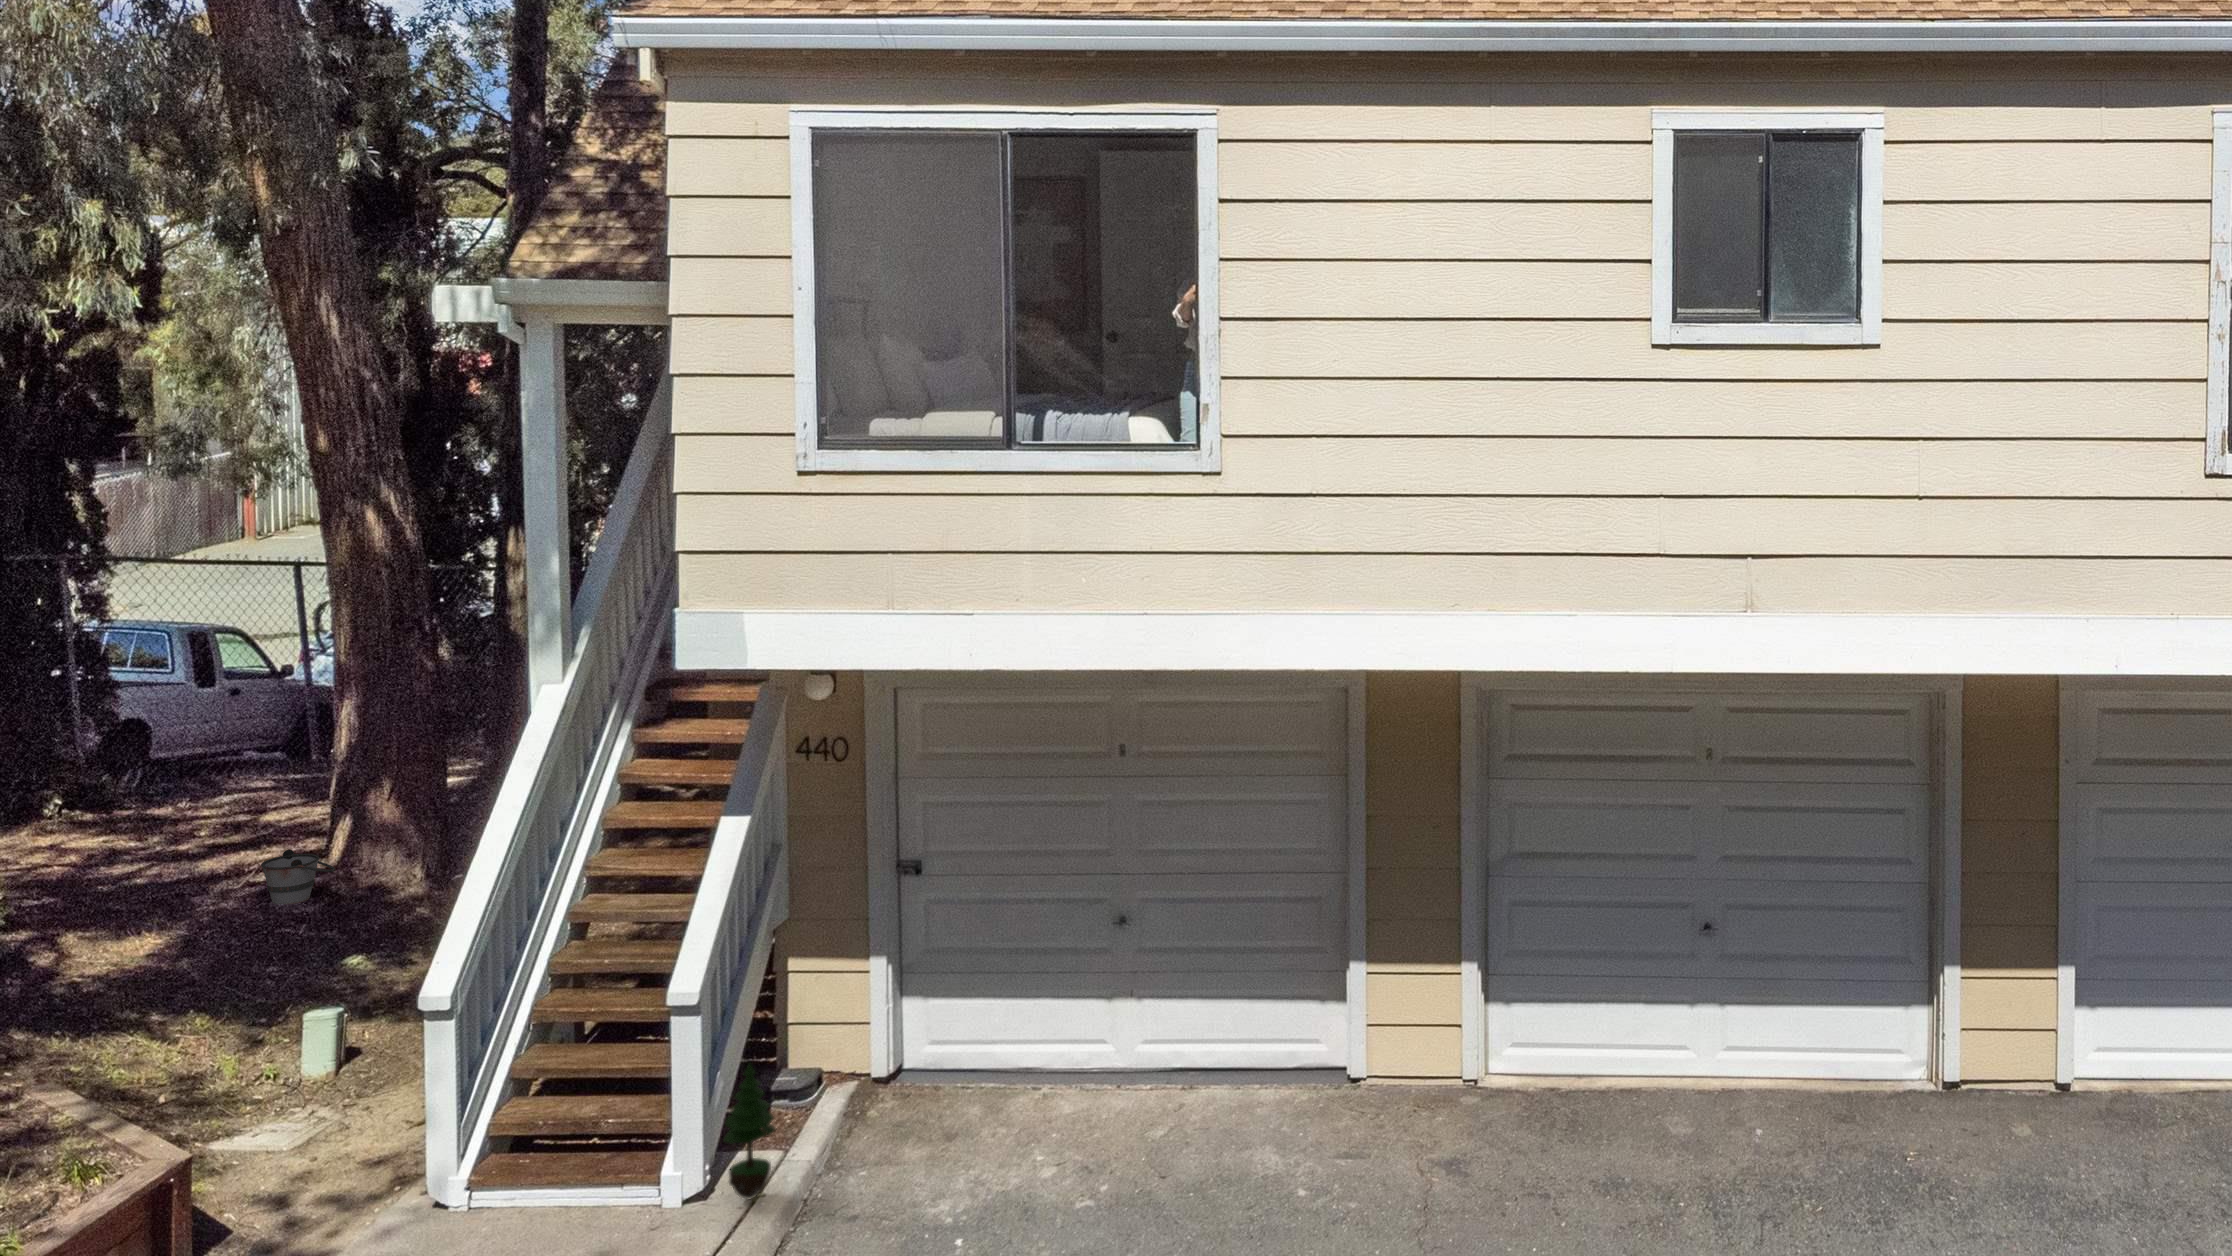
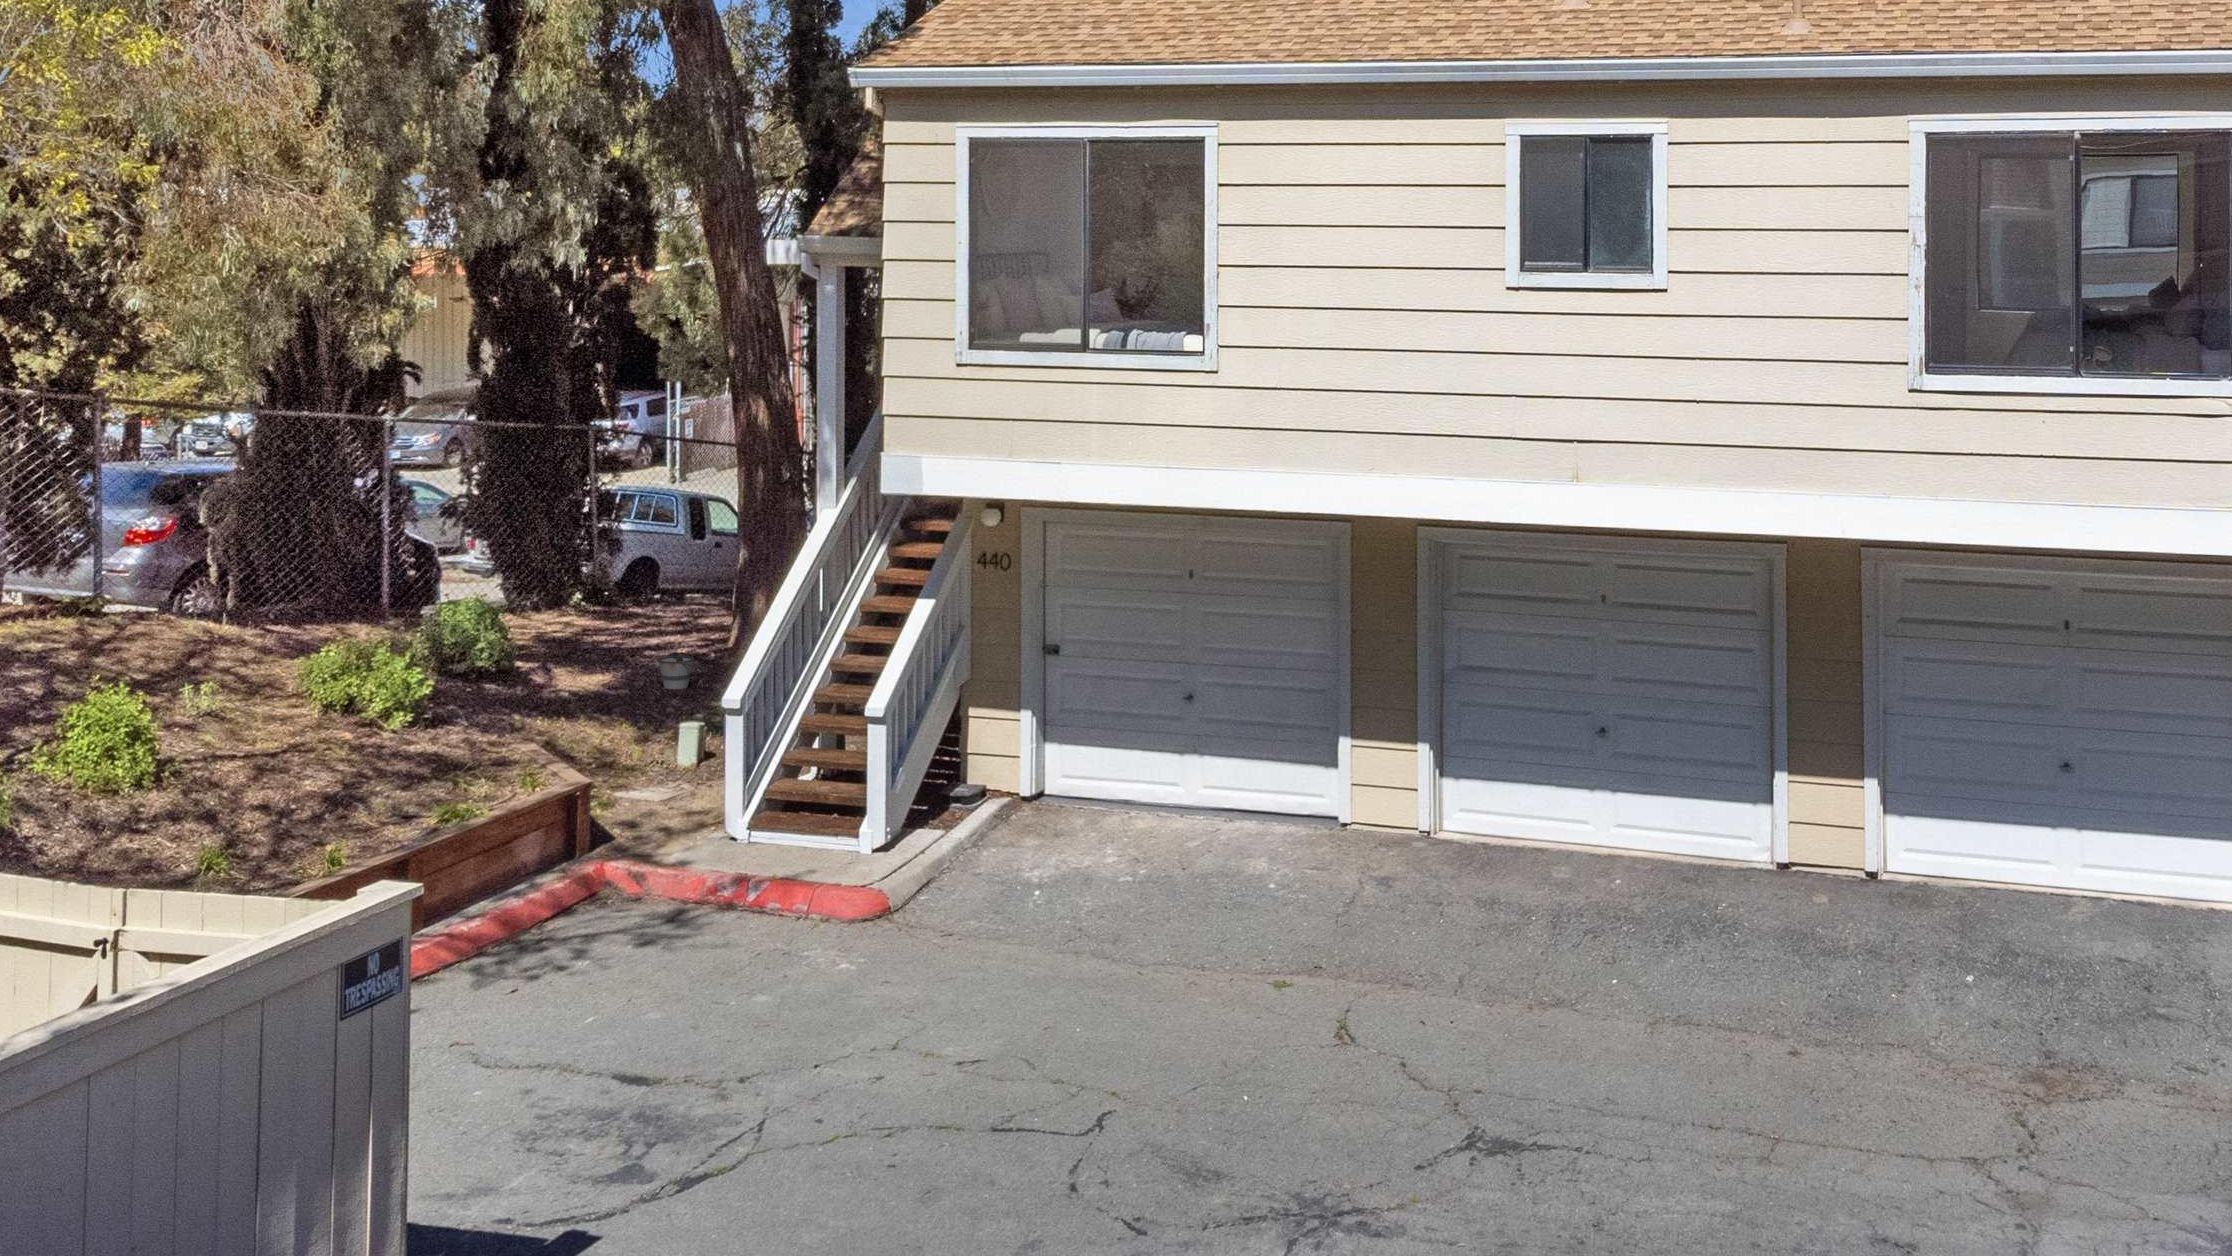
potted tree: present [724,1064,775,1199] -> none [910,750,943,841]

